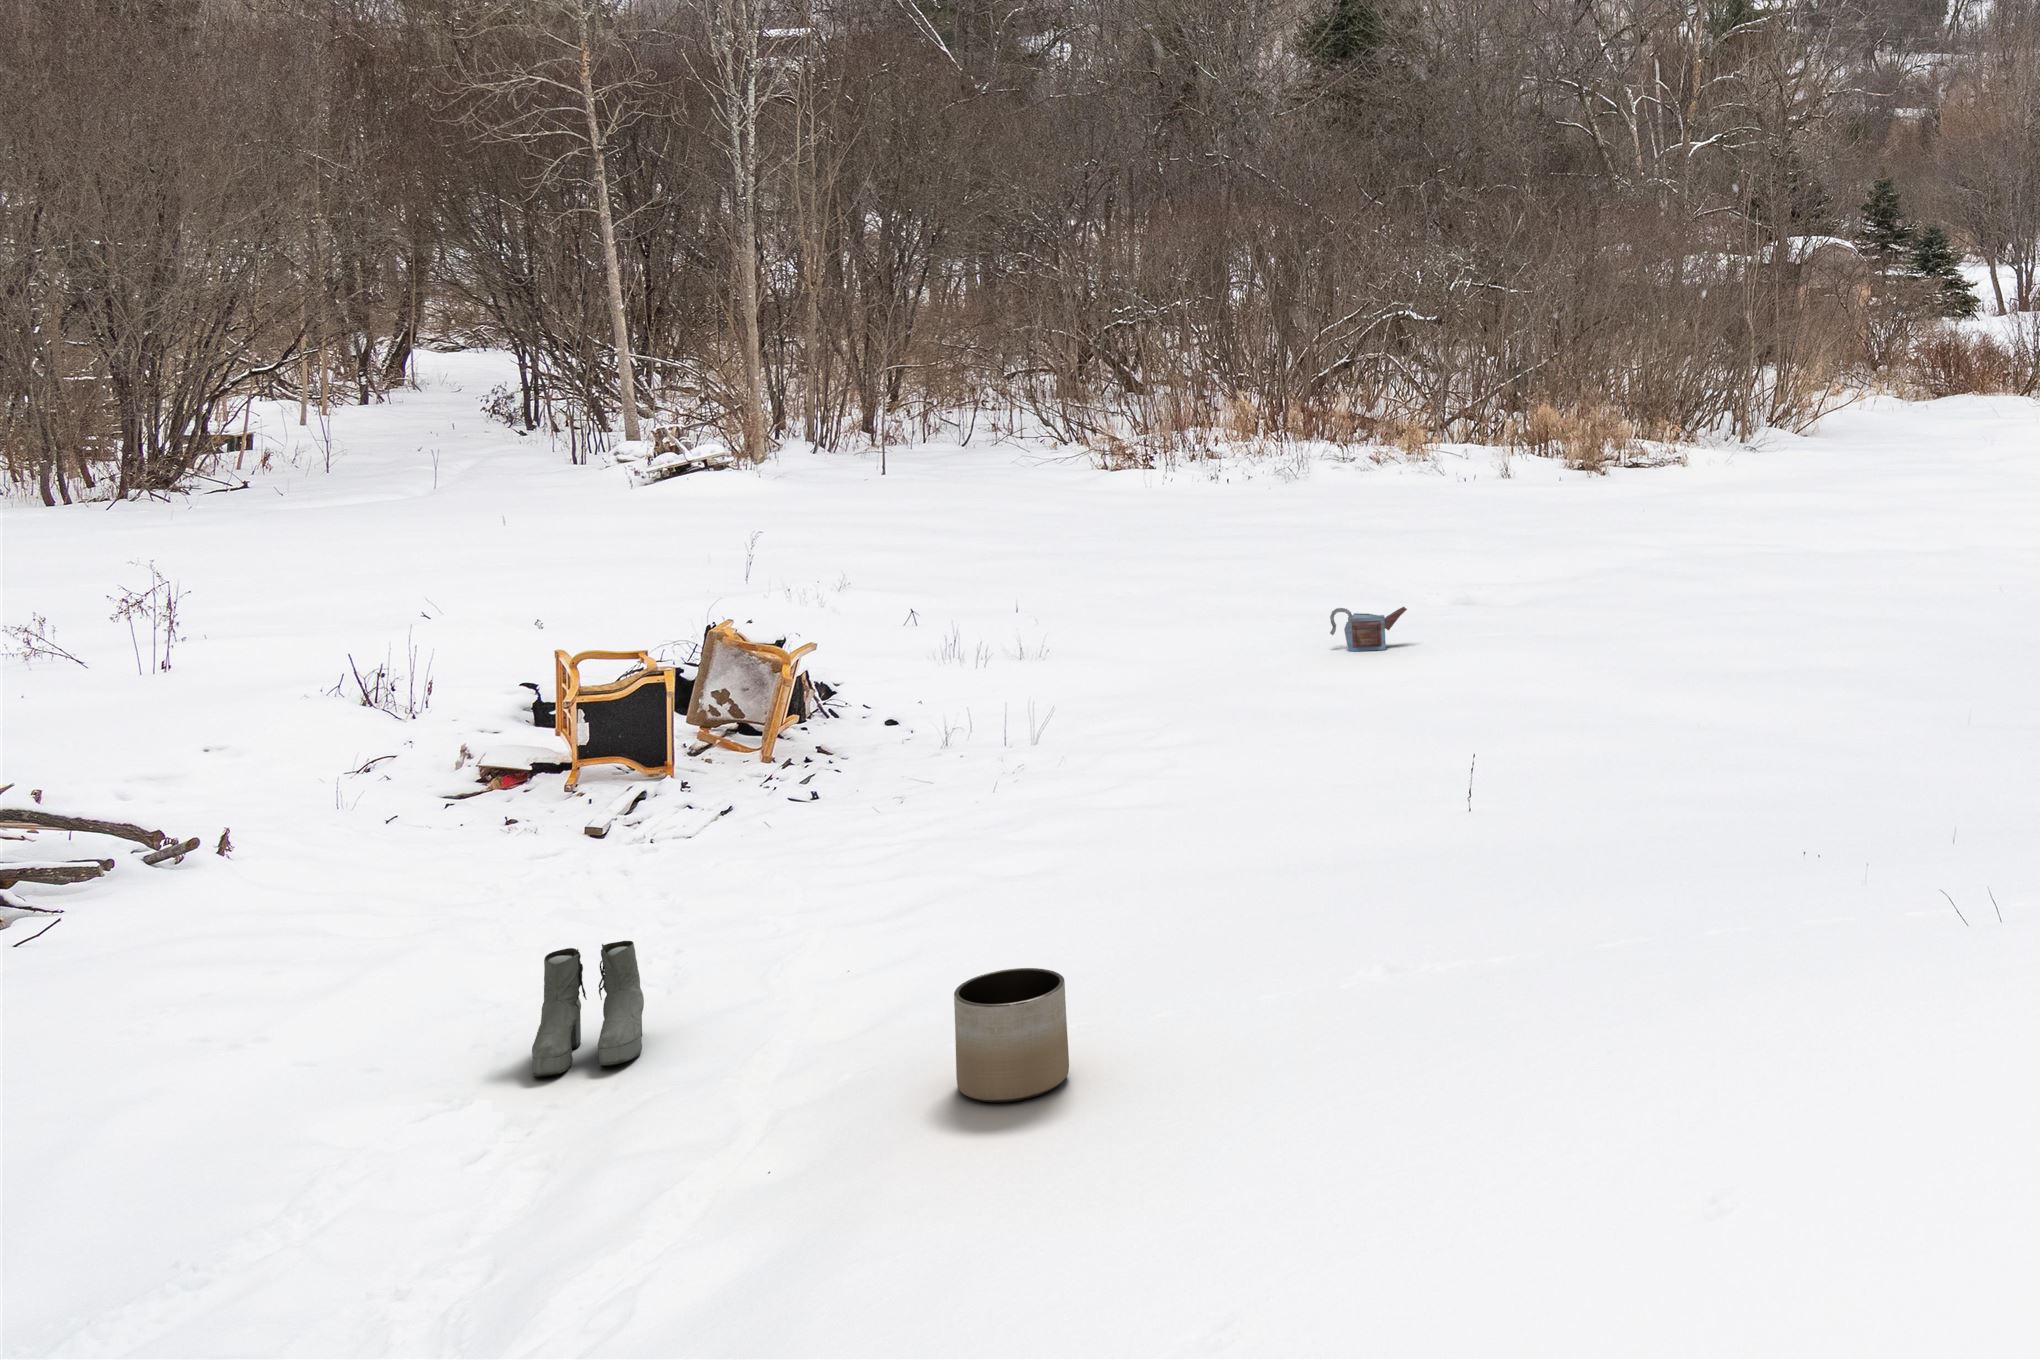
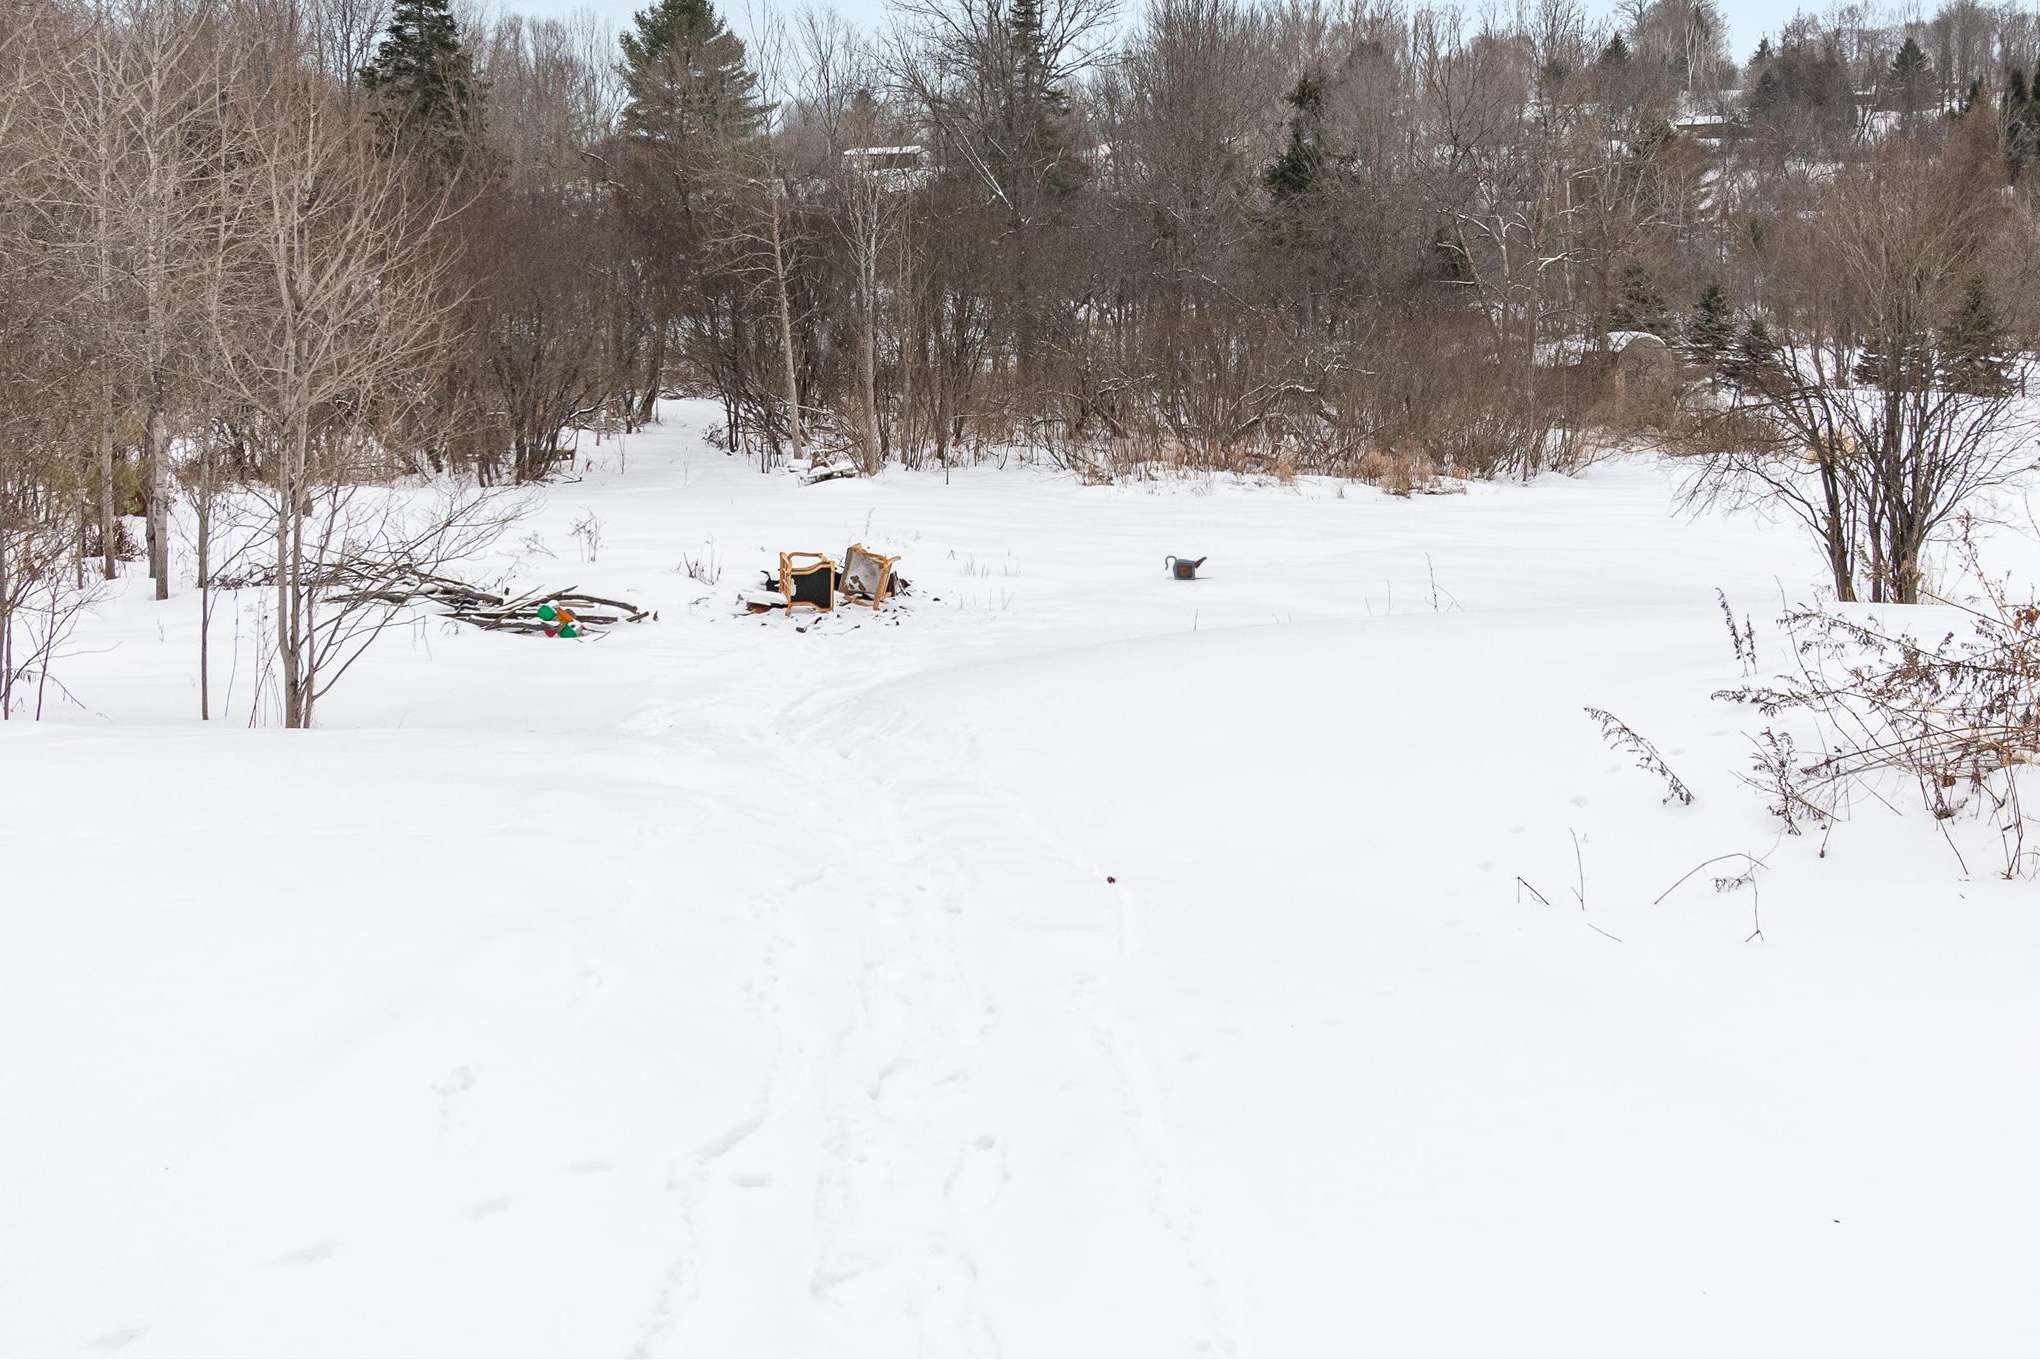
boots: present [532,941,644,1077] -> none [795,636,832,679]
planter: present [954,968,1069,1102] -> none [941,649,981,692]

